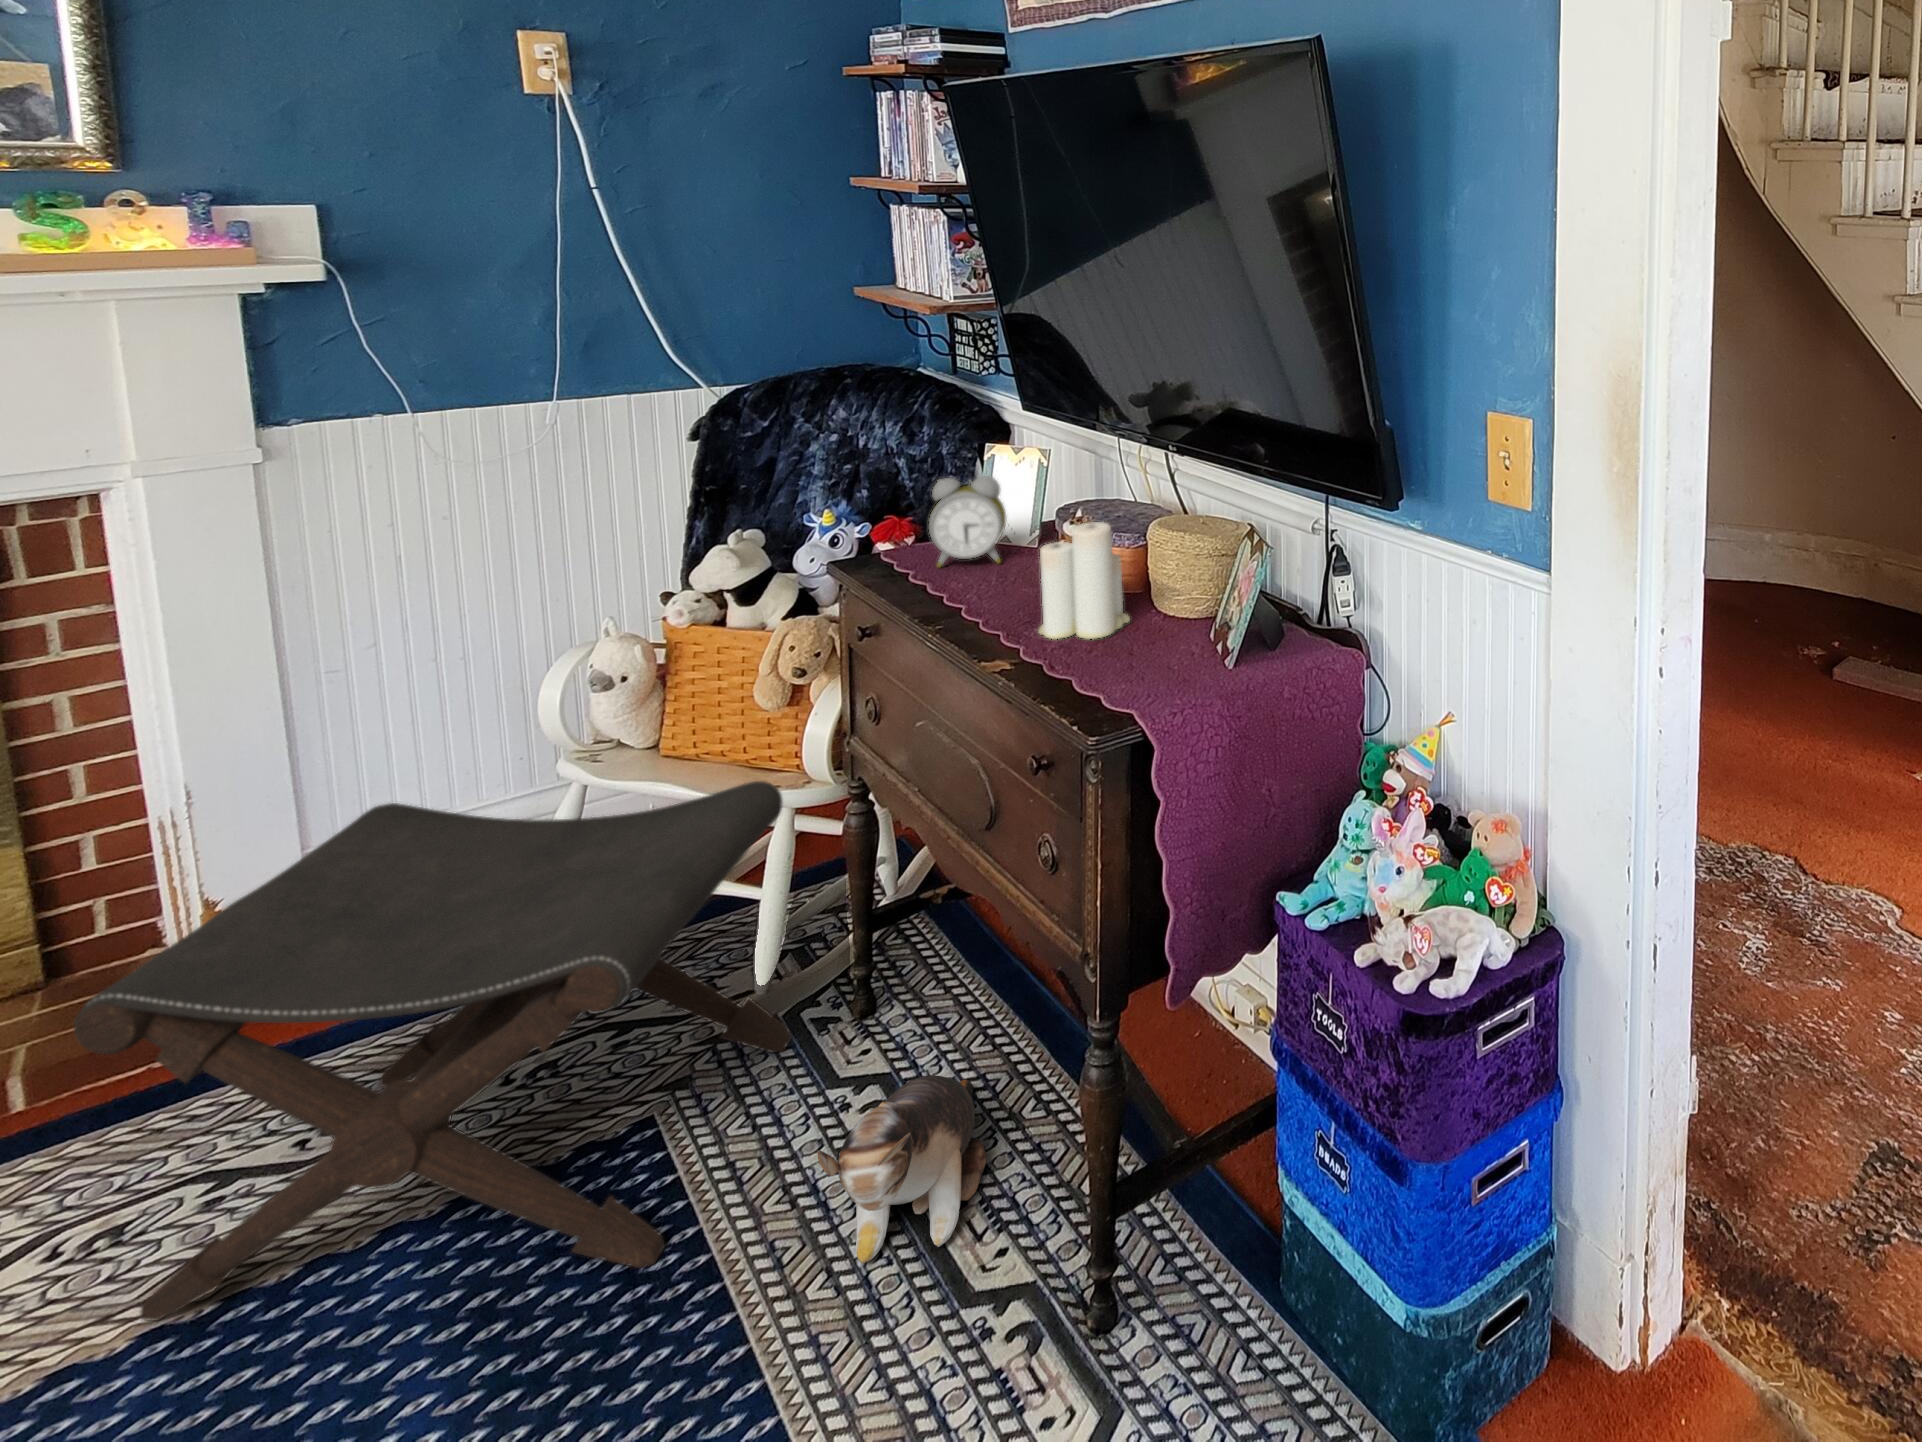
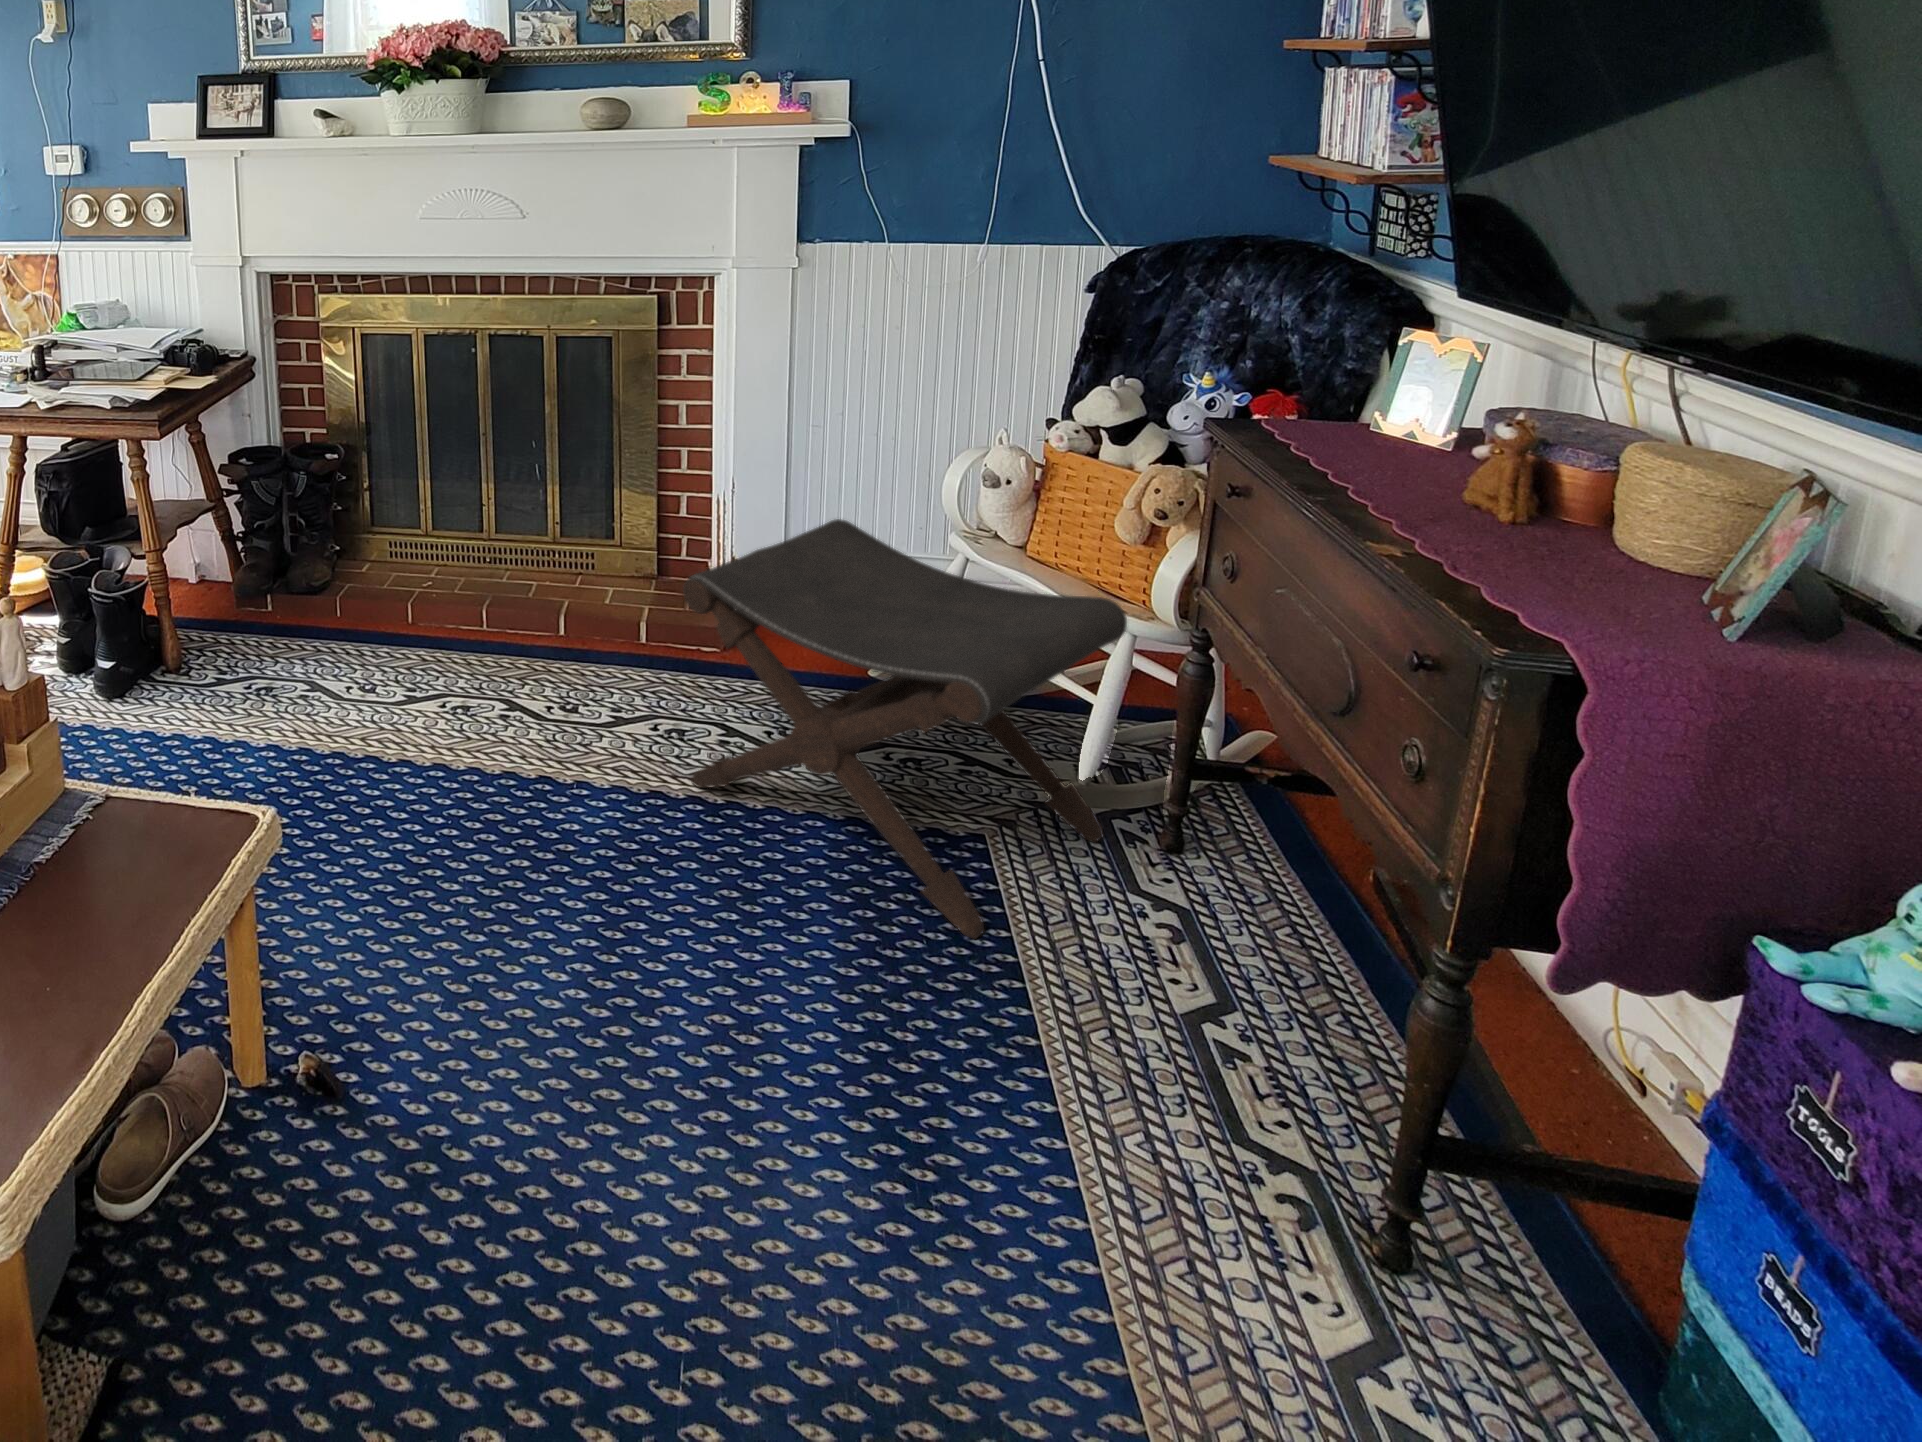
alarm clock: present [929,476,1007,567] -> none [1319,354,1417,458]
candle: present [1039,518,1130,639] -> none [1438,418,1573,564]
plush toy: present [817,1075,986,1264] -> none [1119,920,1281,1085]

